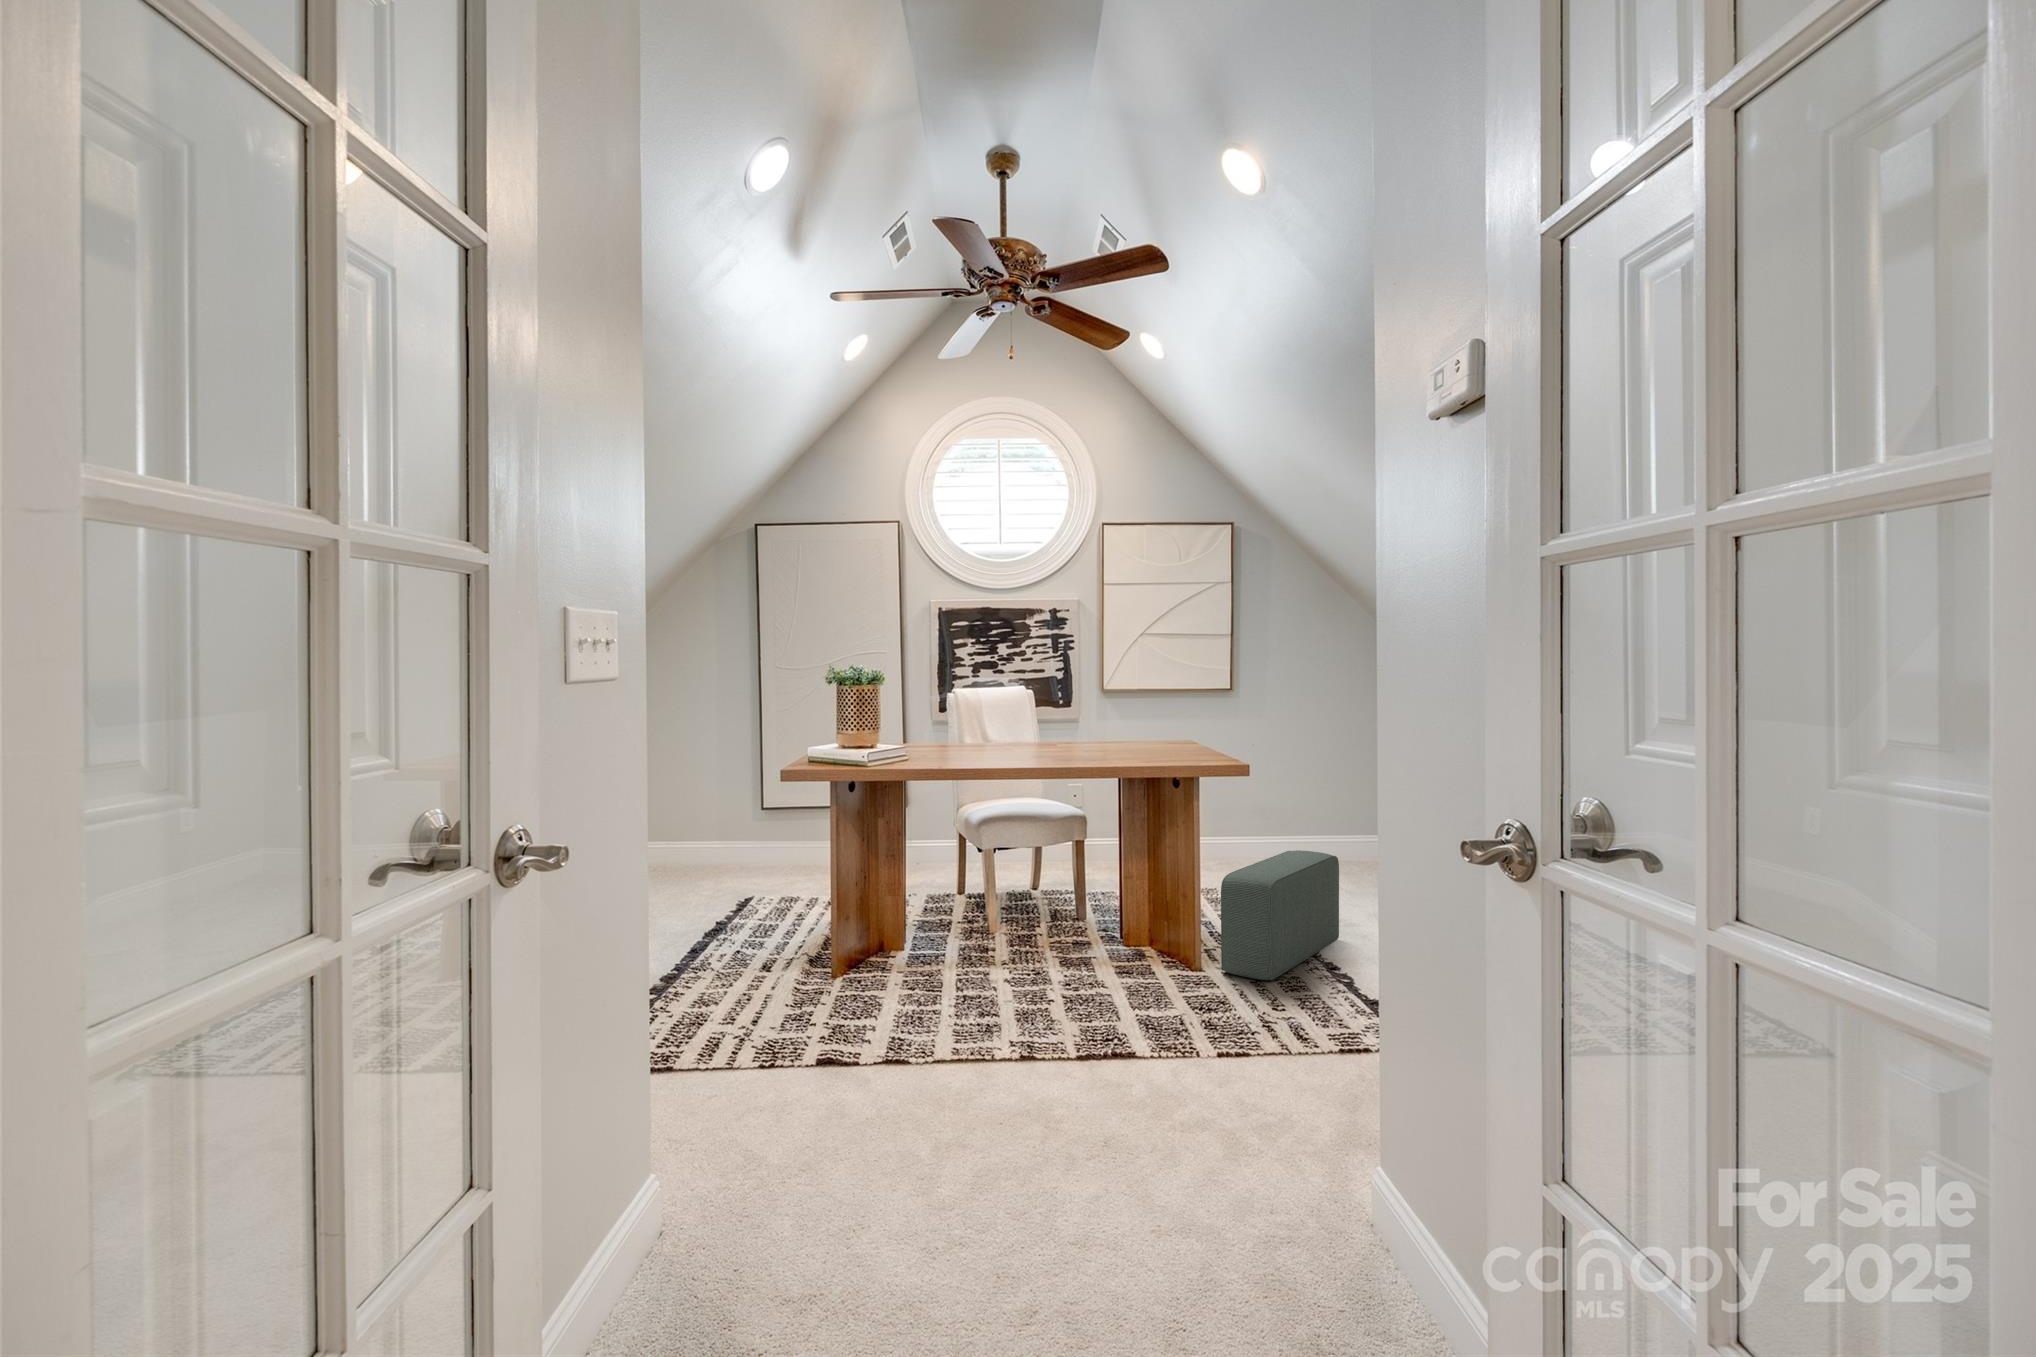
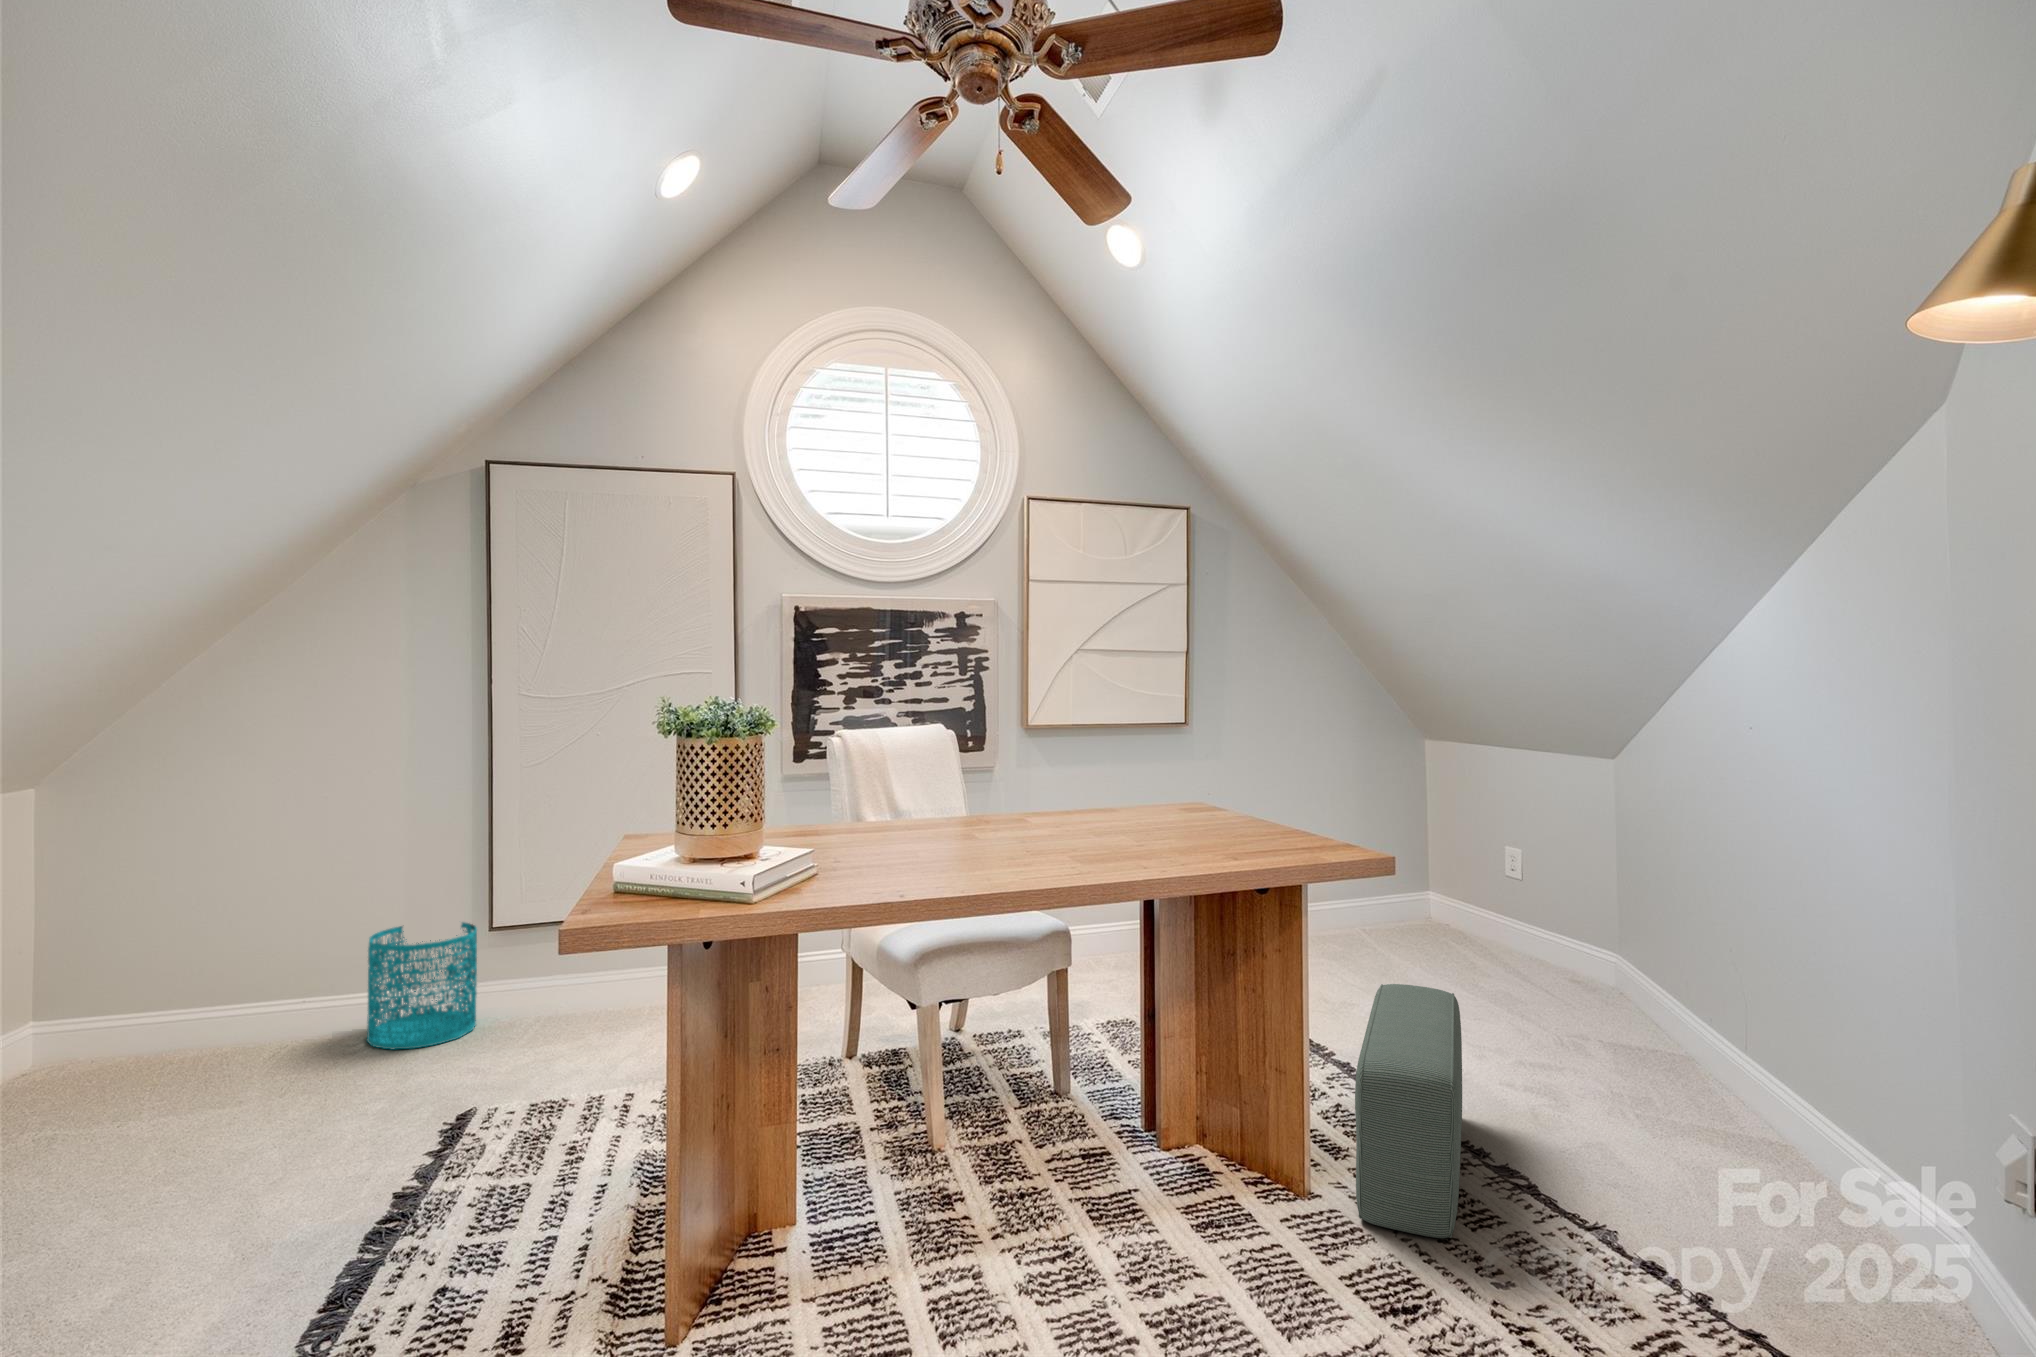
wastebasket: none [687,811,748,882] -> present [367,922,477,1049]

